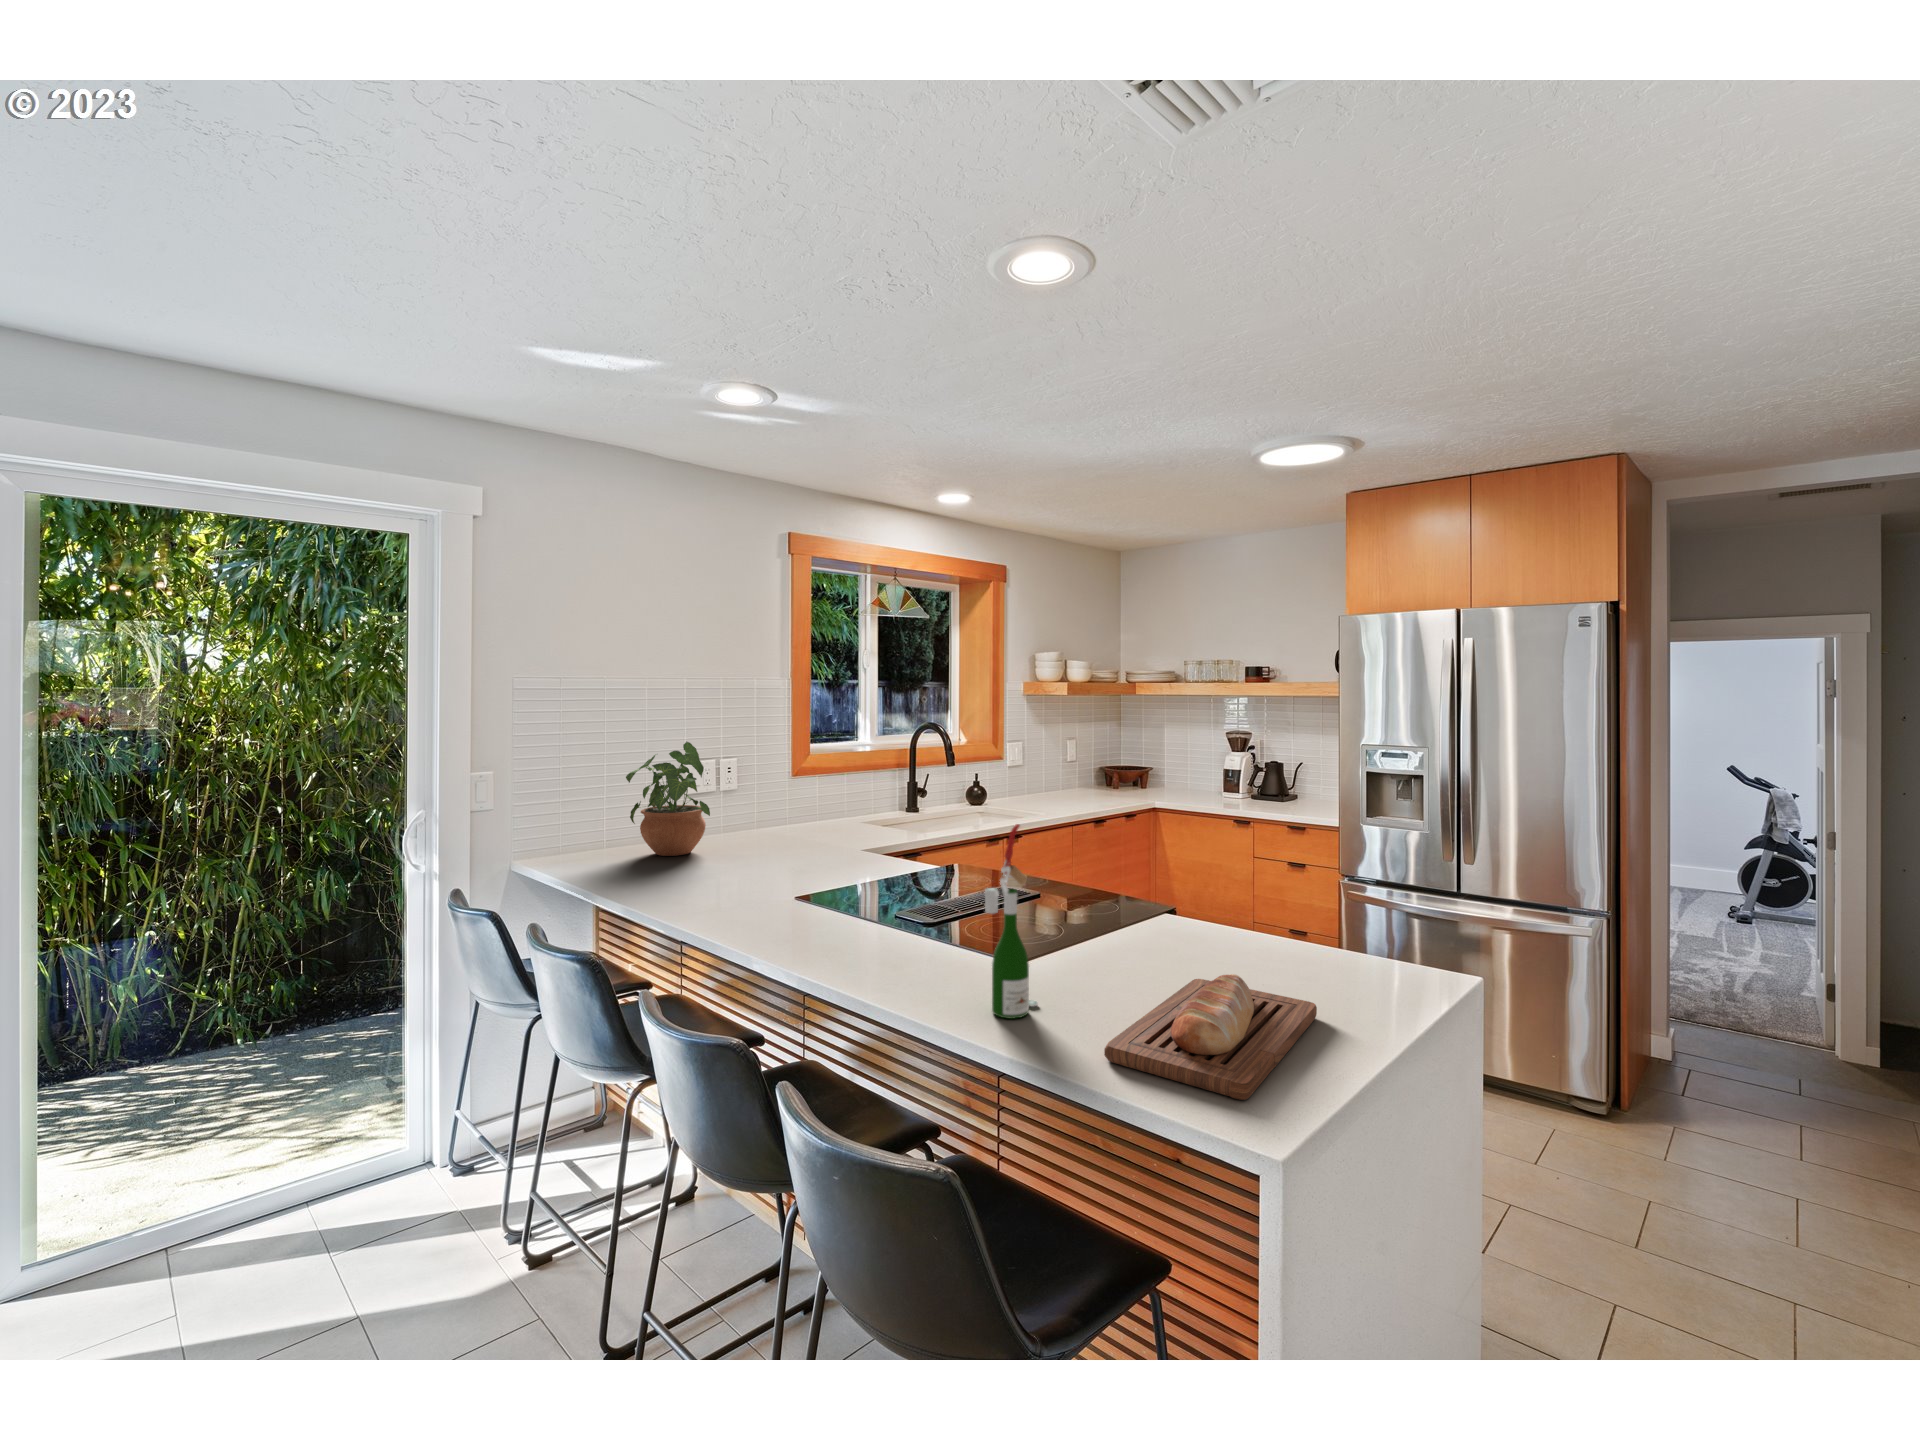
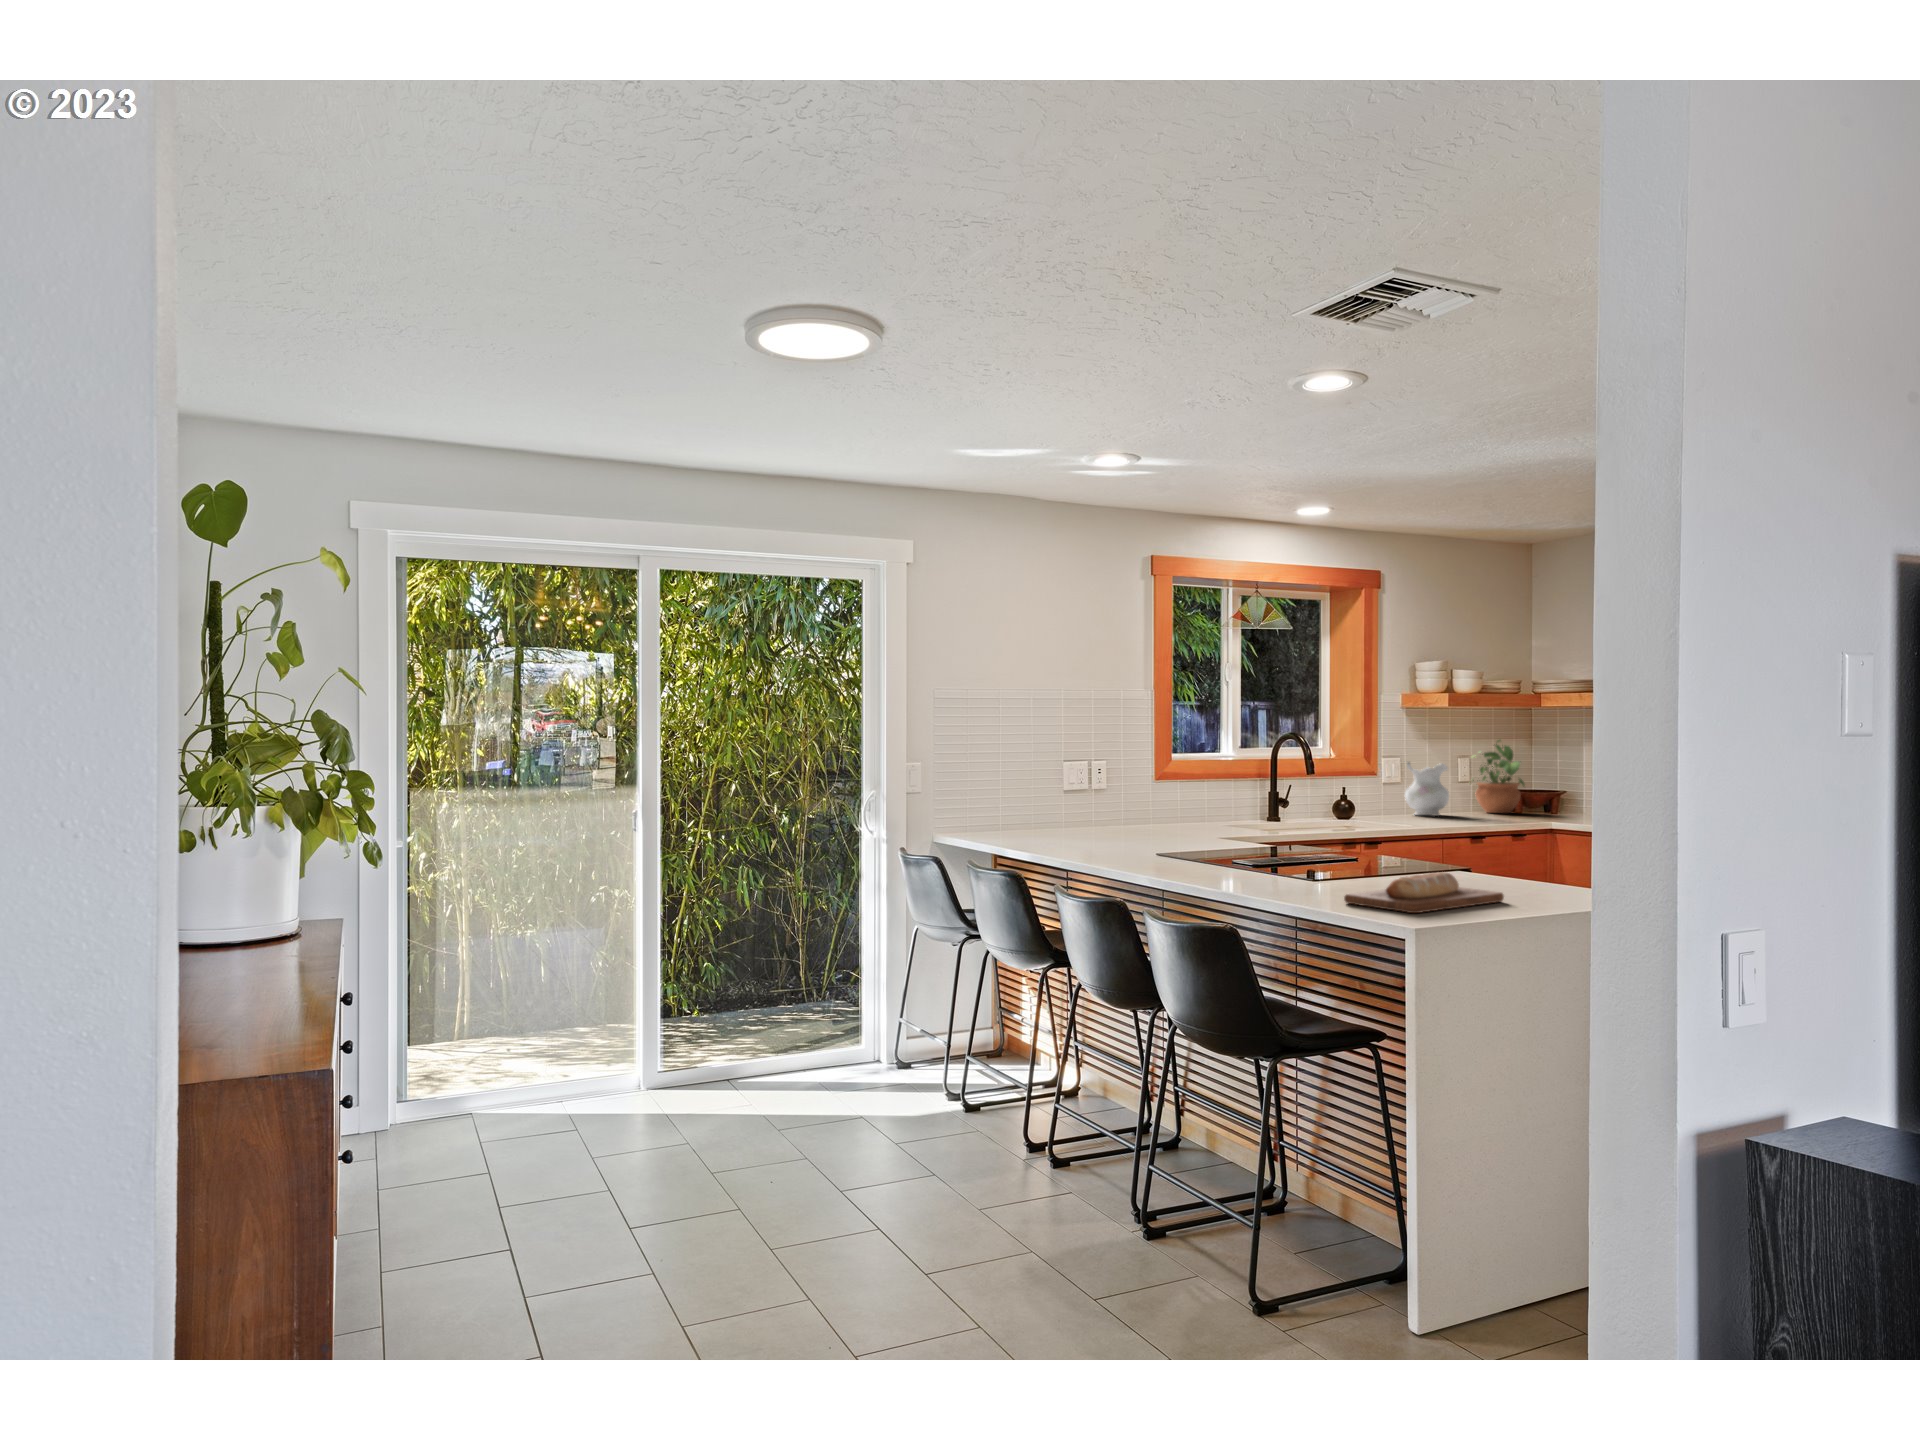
potted plant: present [626,742,710,856] -> present [1475,740,1524,813]
ceramic pitcher: none [1020,744,1063,794] -> present [1404,761,1449,816]
wine bottle: present [985,824,1038,1019] -> none [1282,773,1318,893]

